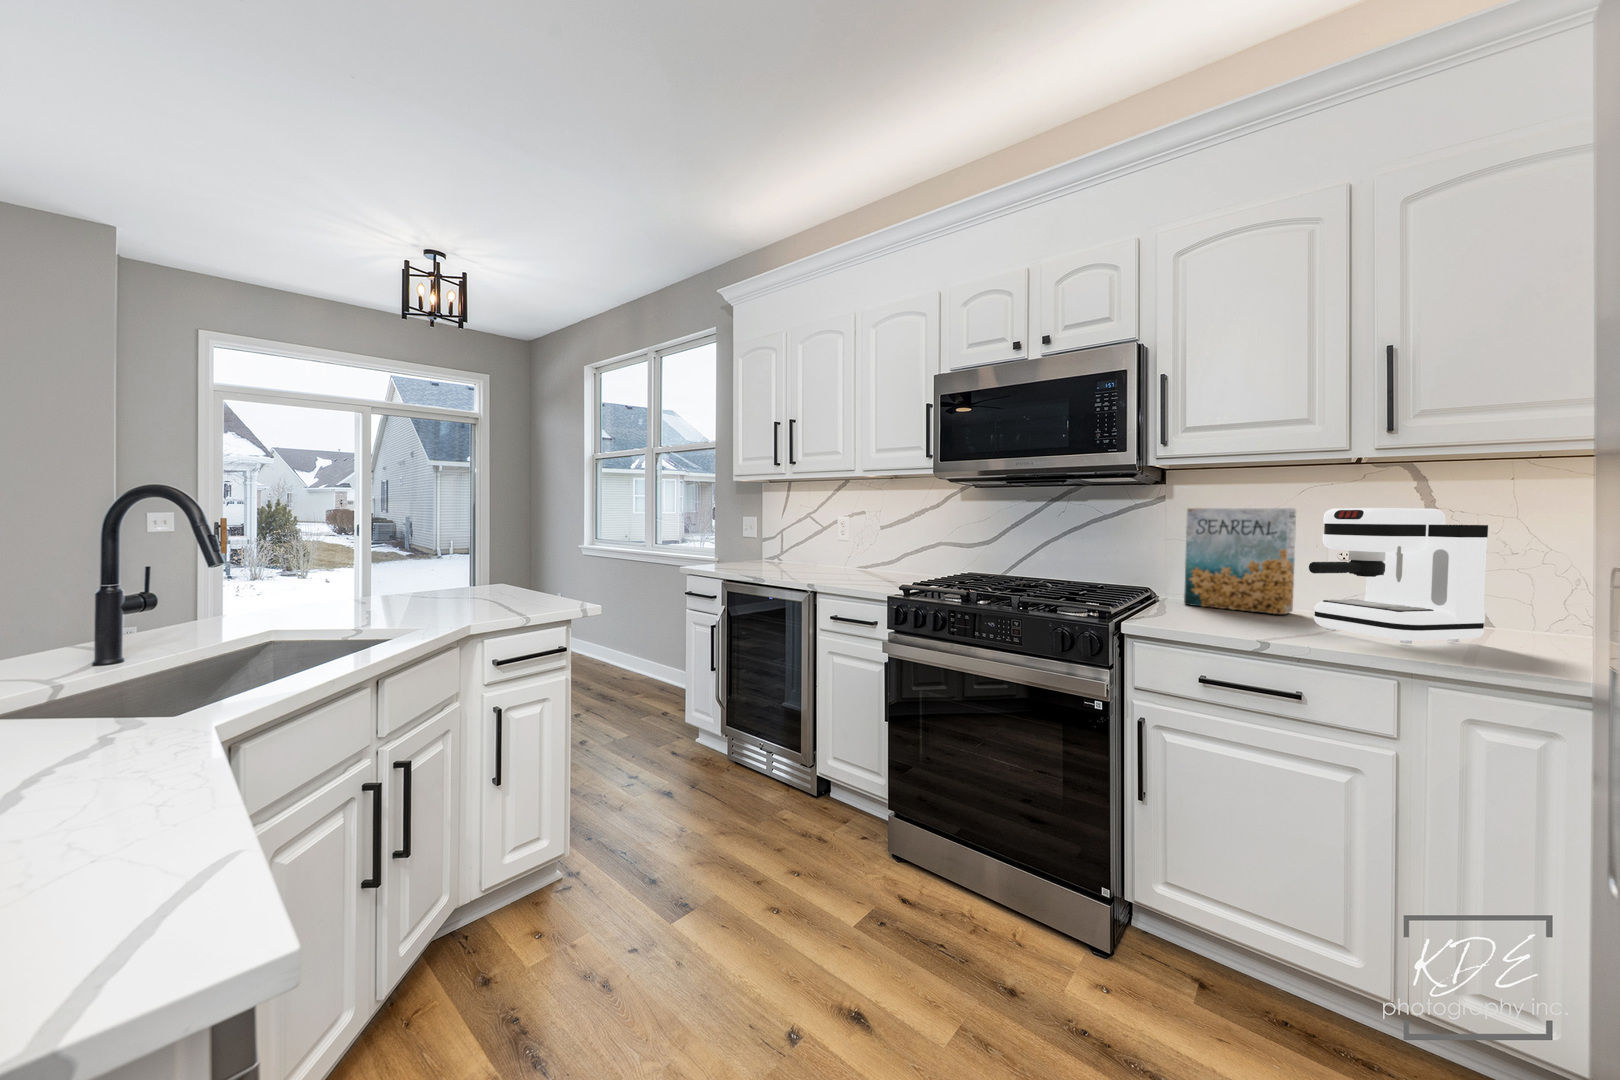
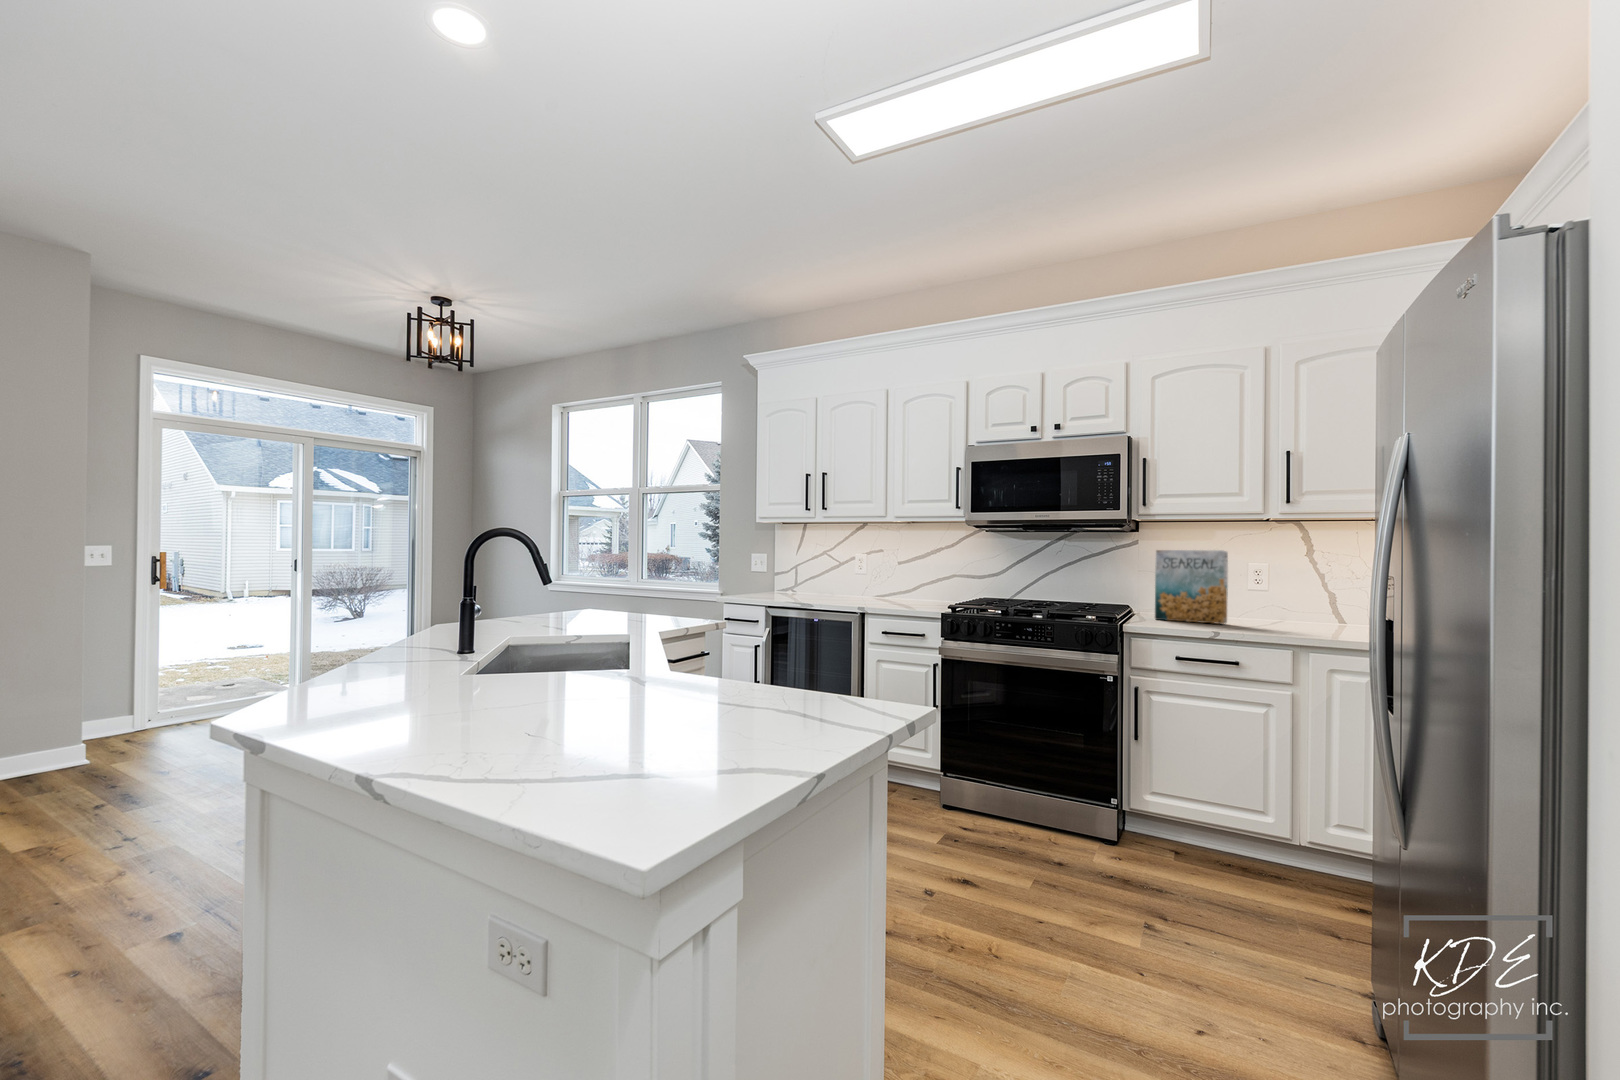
coffee maker: present [1309,508,1488,644] -> none [1243,549,1343,635]

